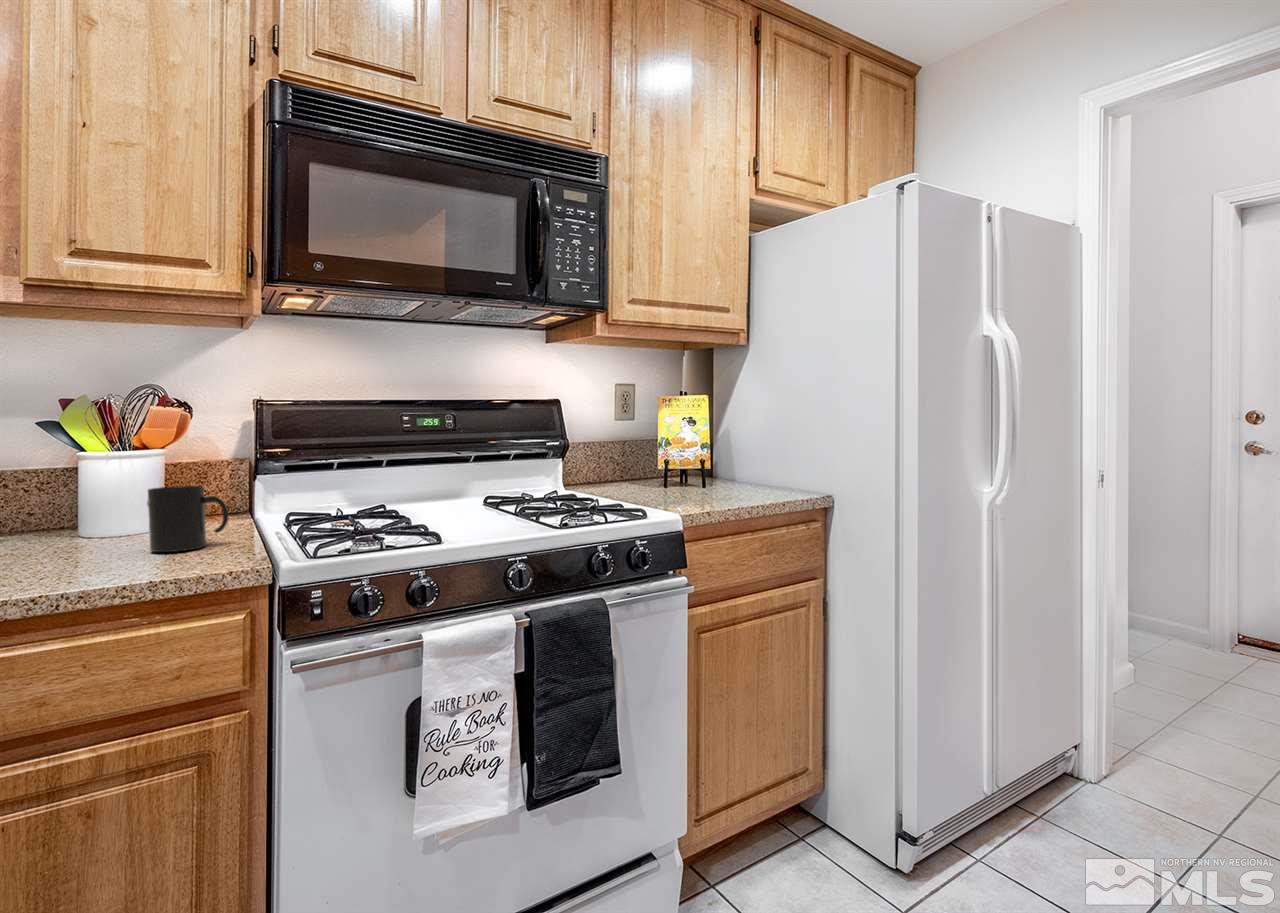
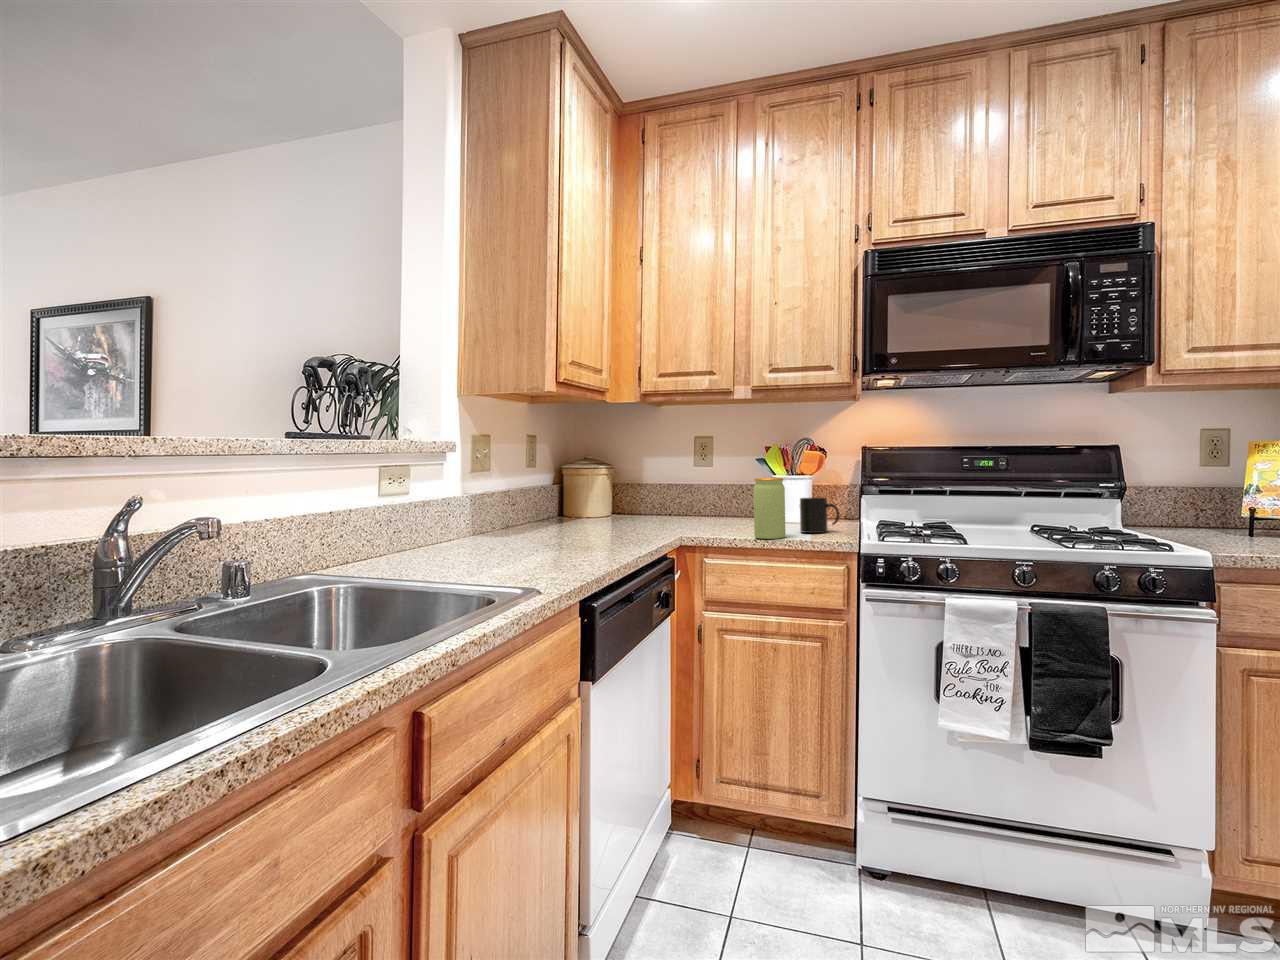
jar: none [38,453,119,577] -> present [754,478,786,539]

